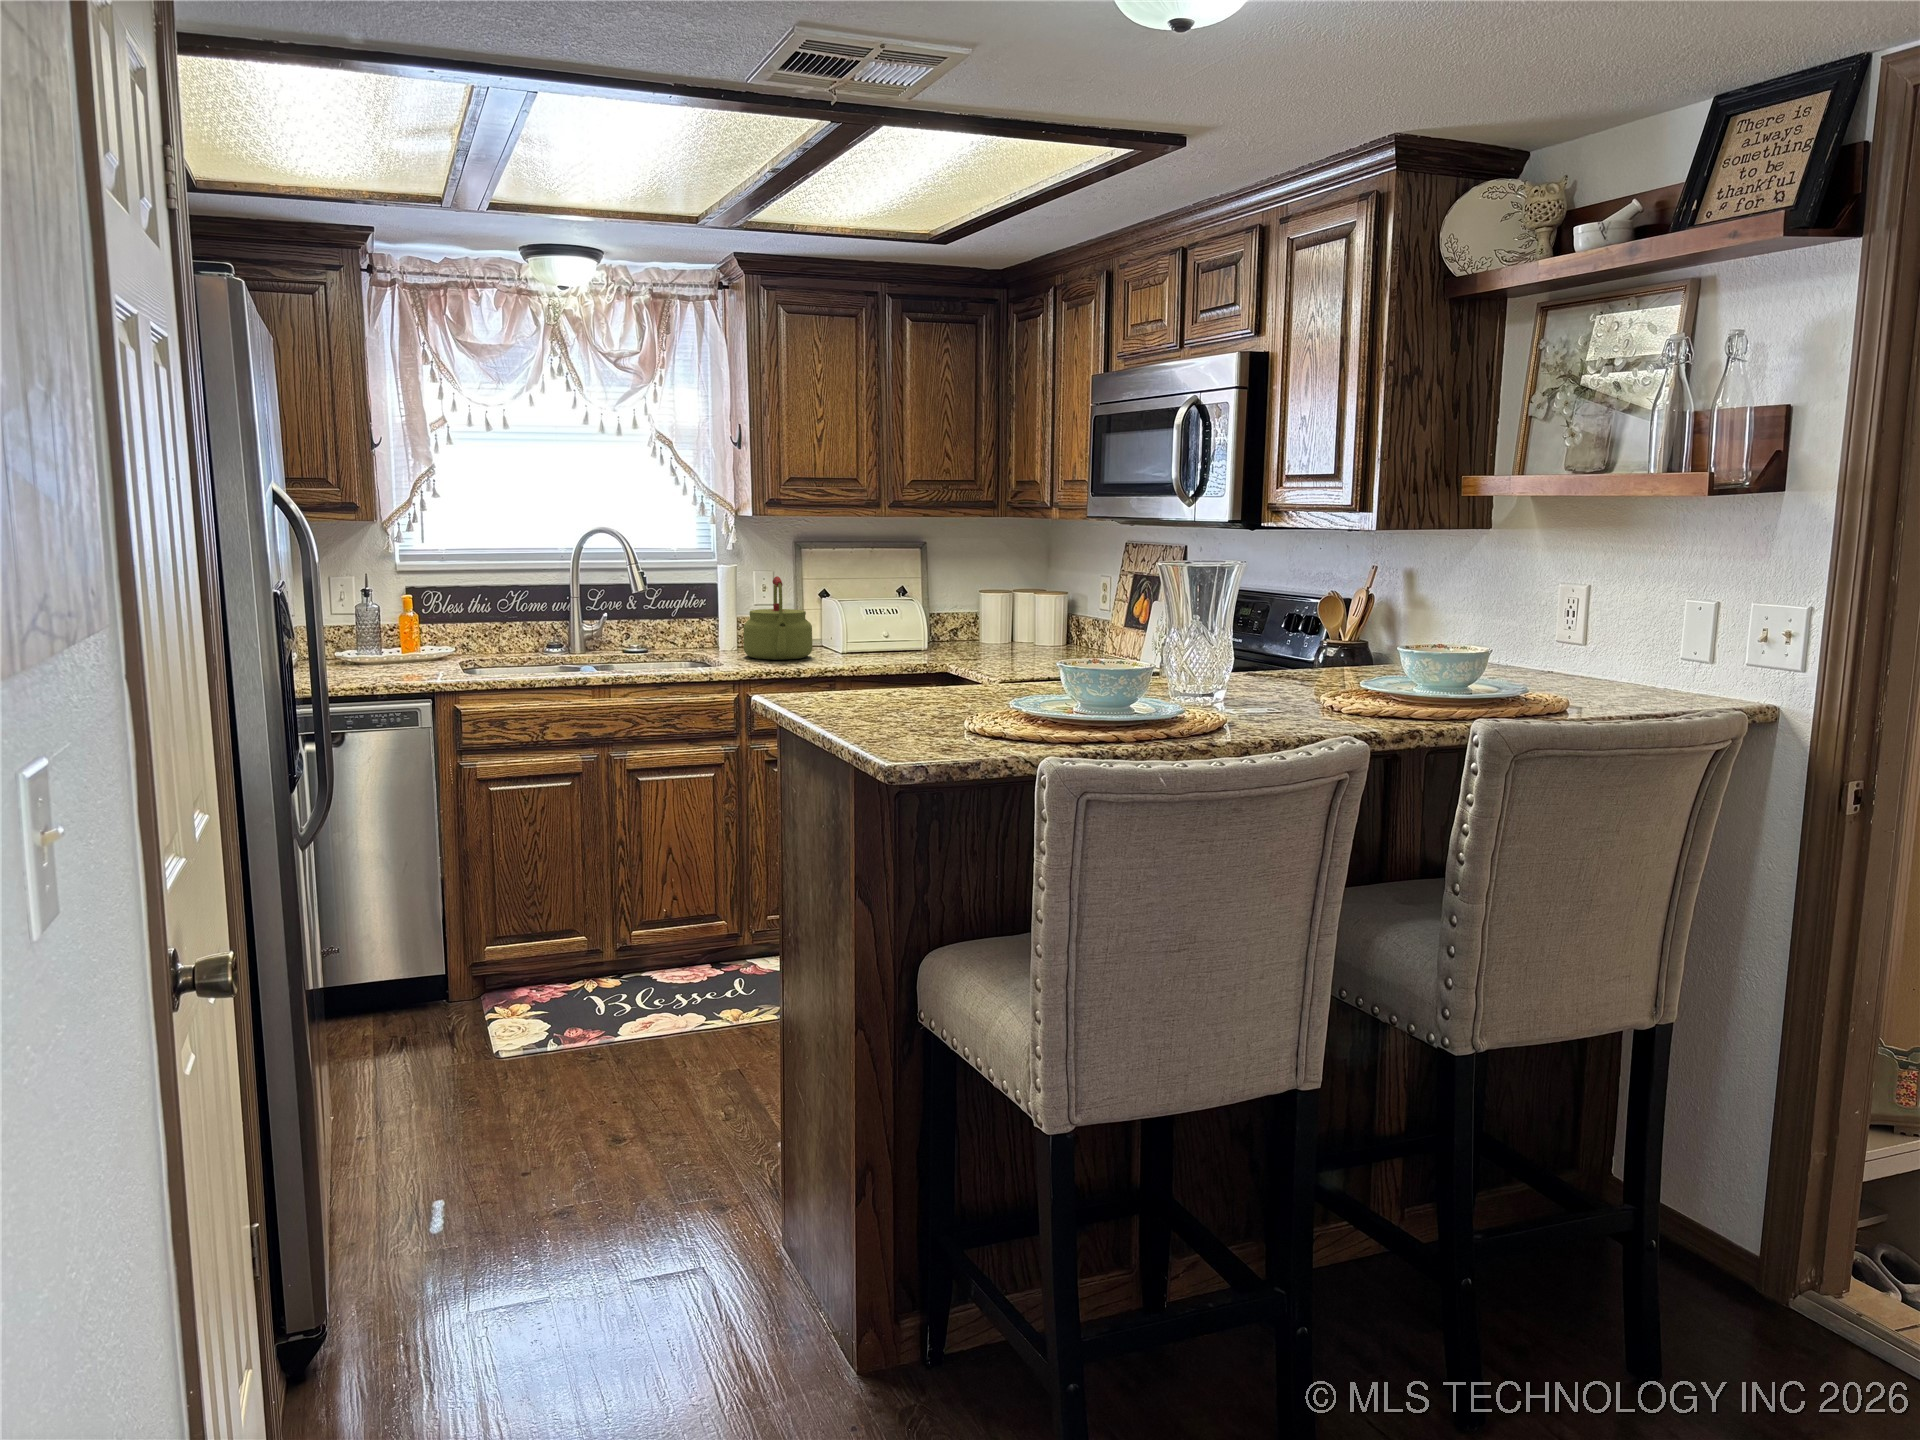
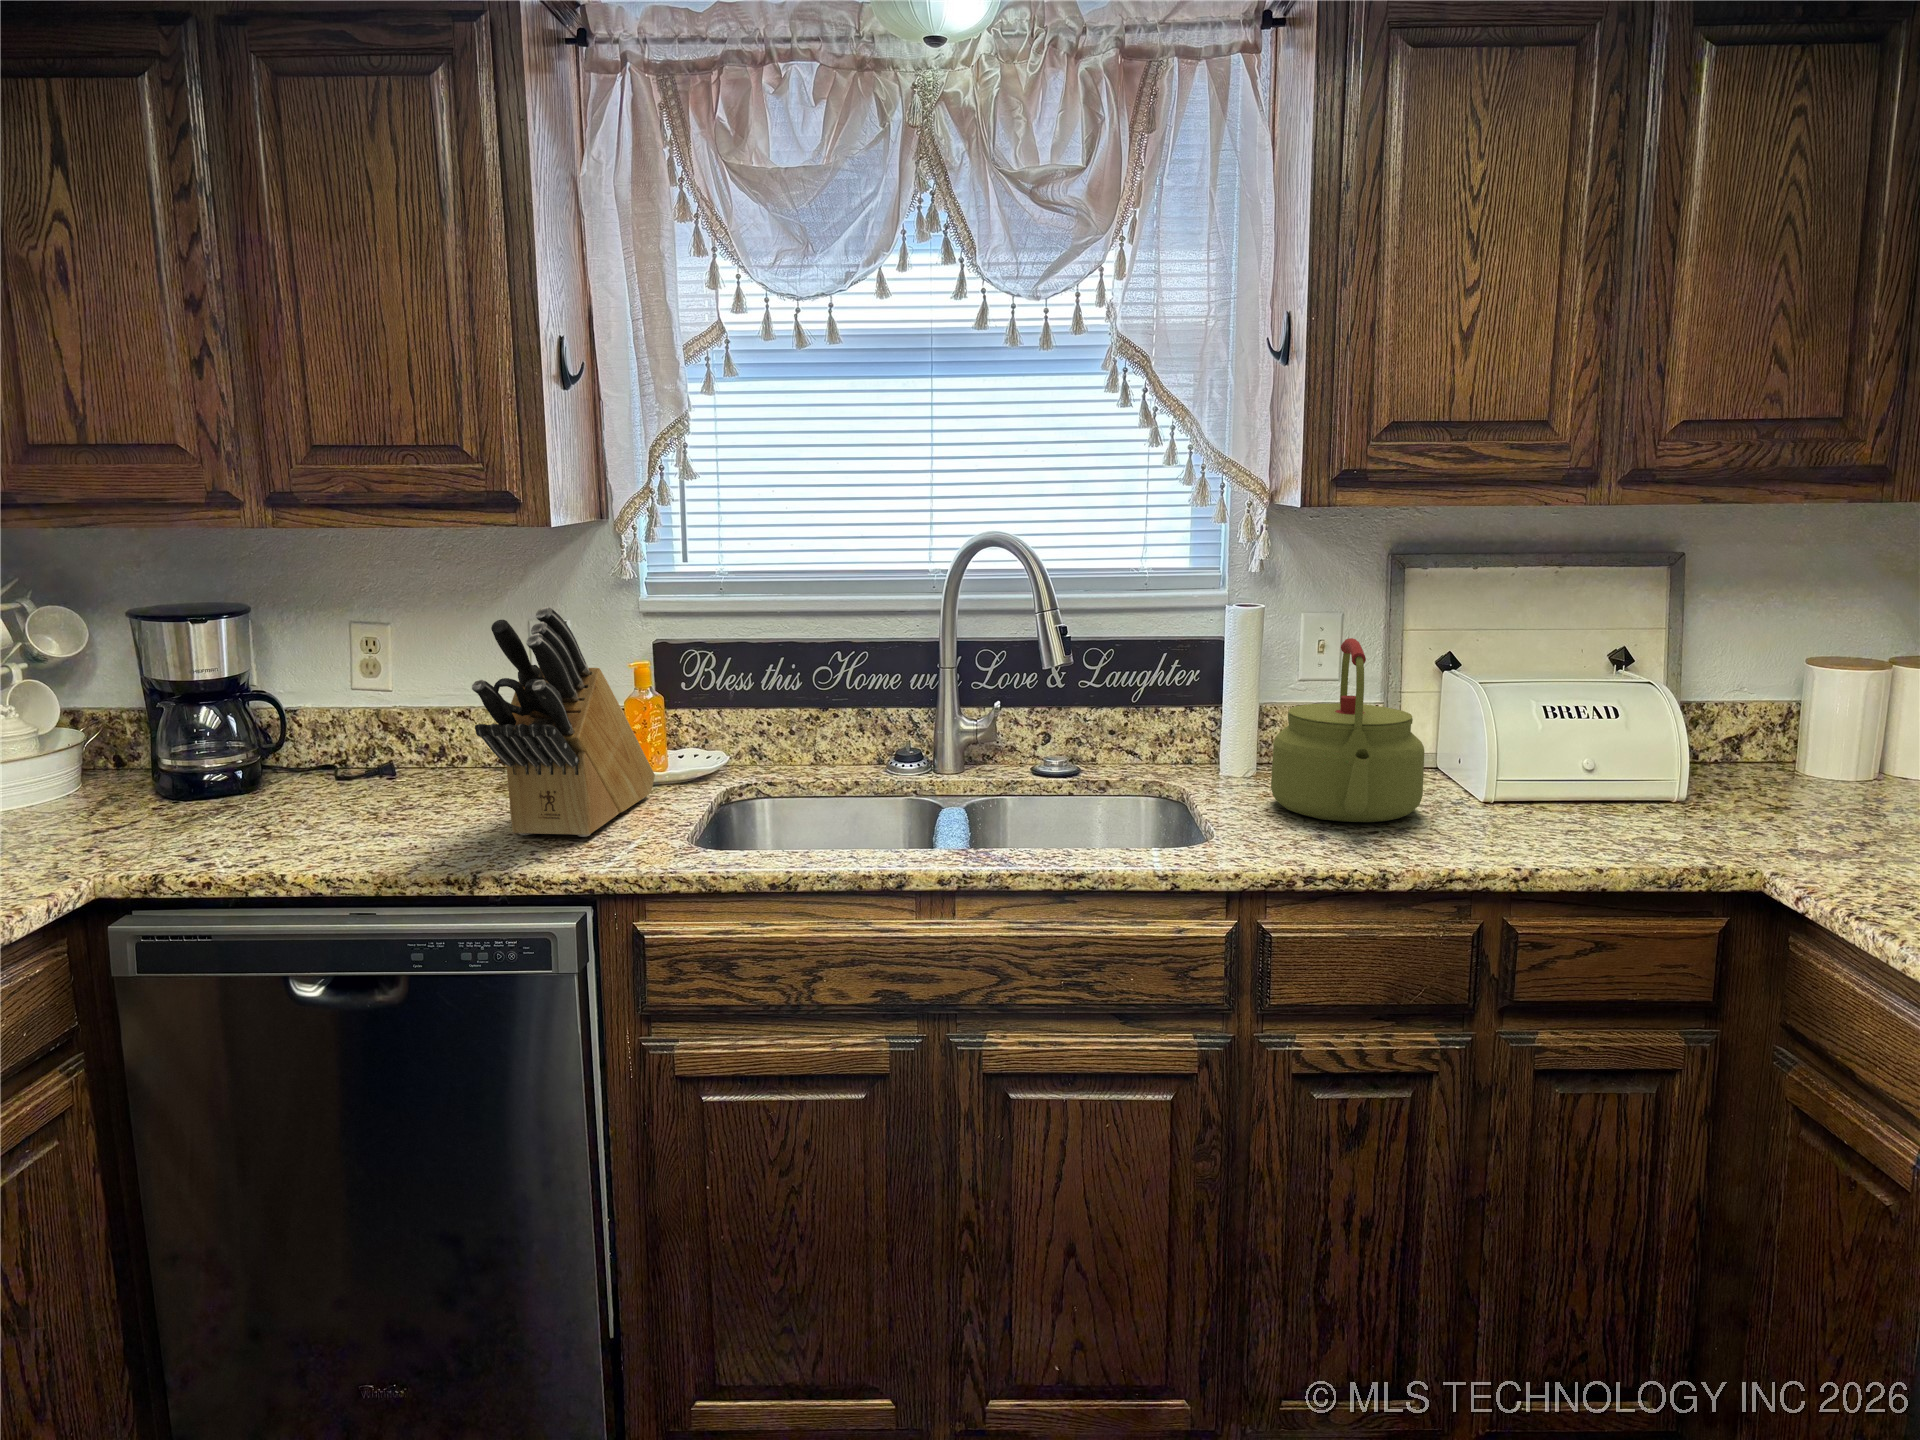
knife block: none [367,559,428,674] -> present [472,607,655,837]

